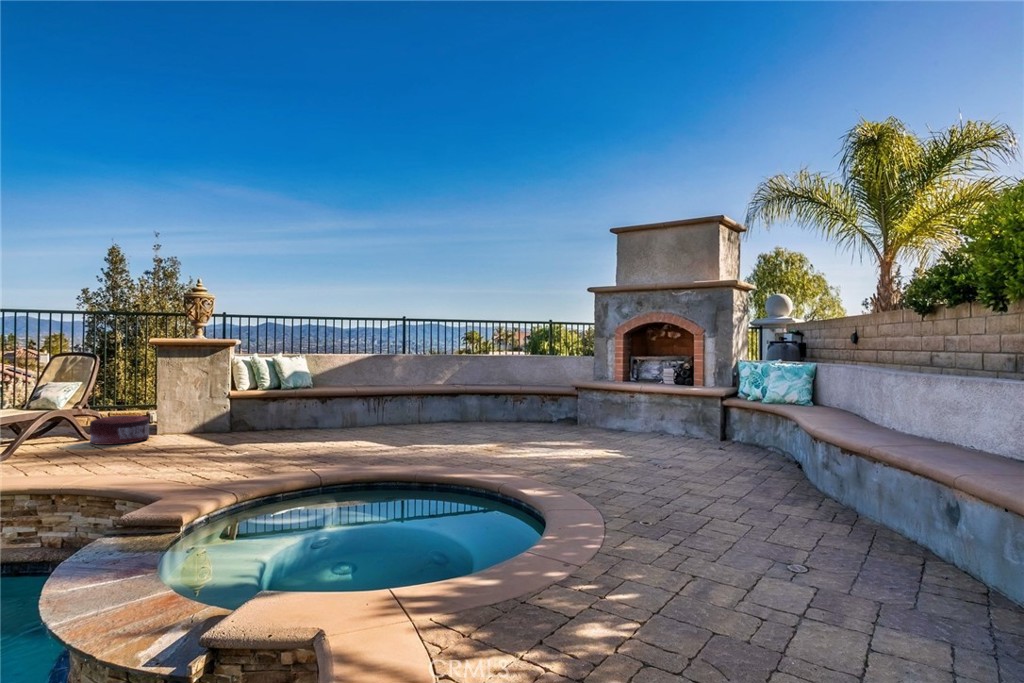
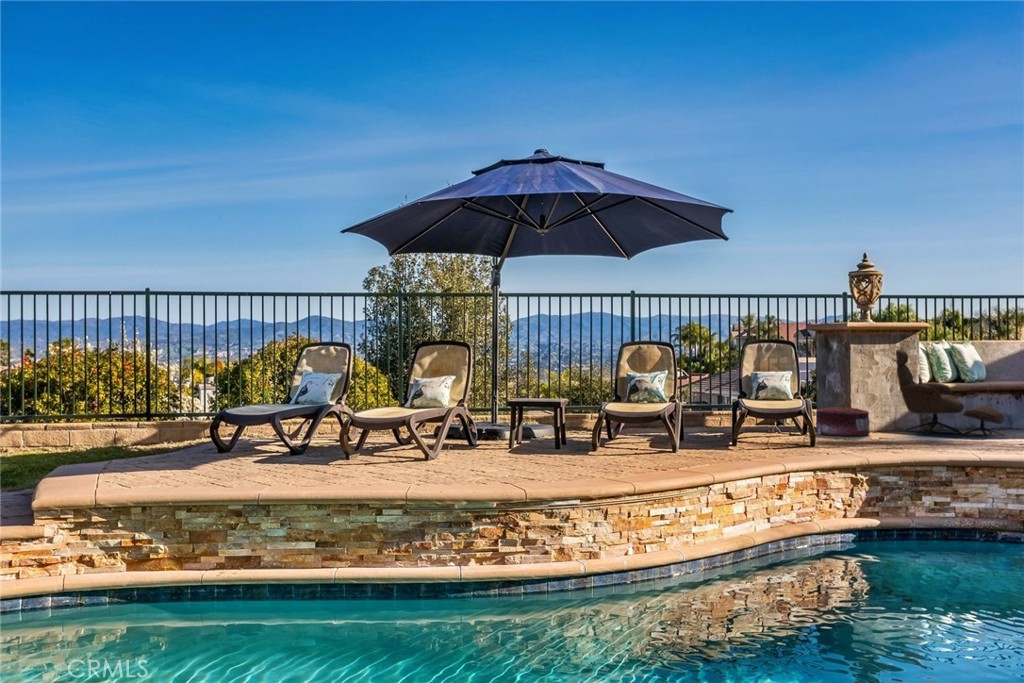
lounge chair: none [194,361,284,439] -> present [896,348,1005,436]

